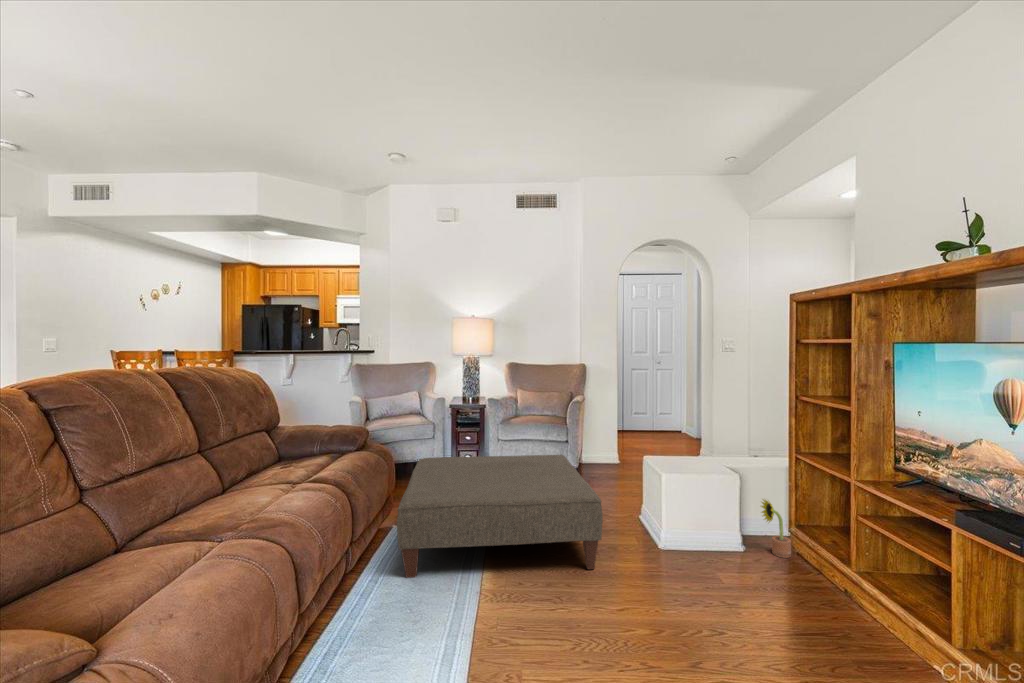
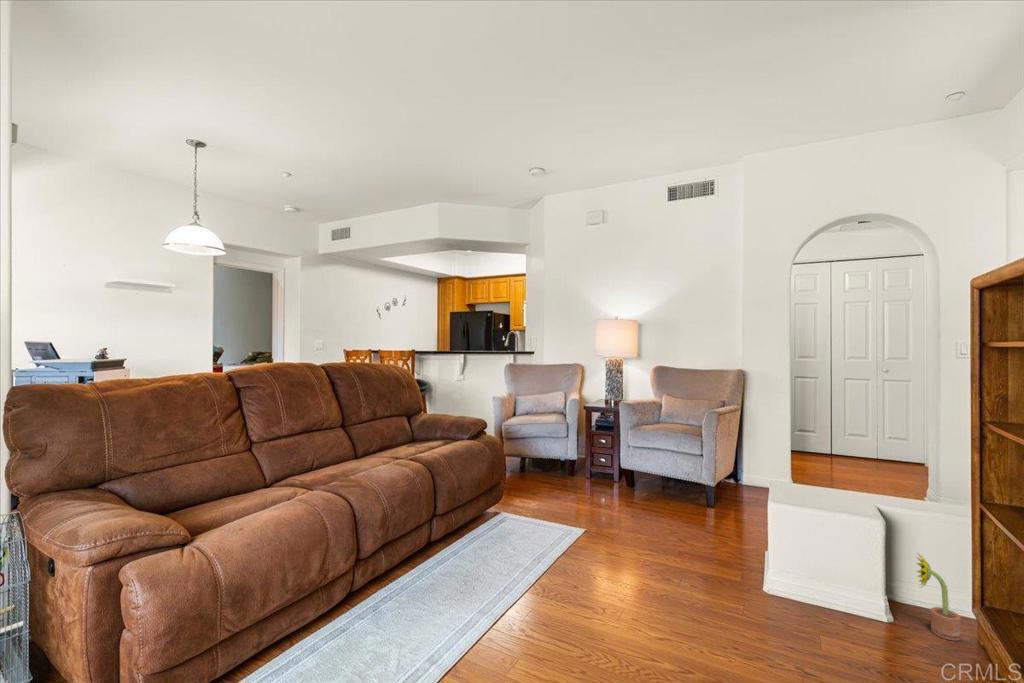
ottoman: present [397,455,603,578] -> none [474,454,684,591]

